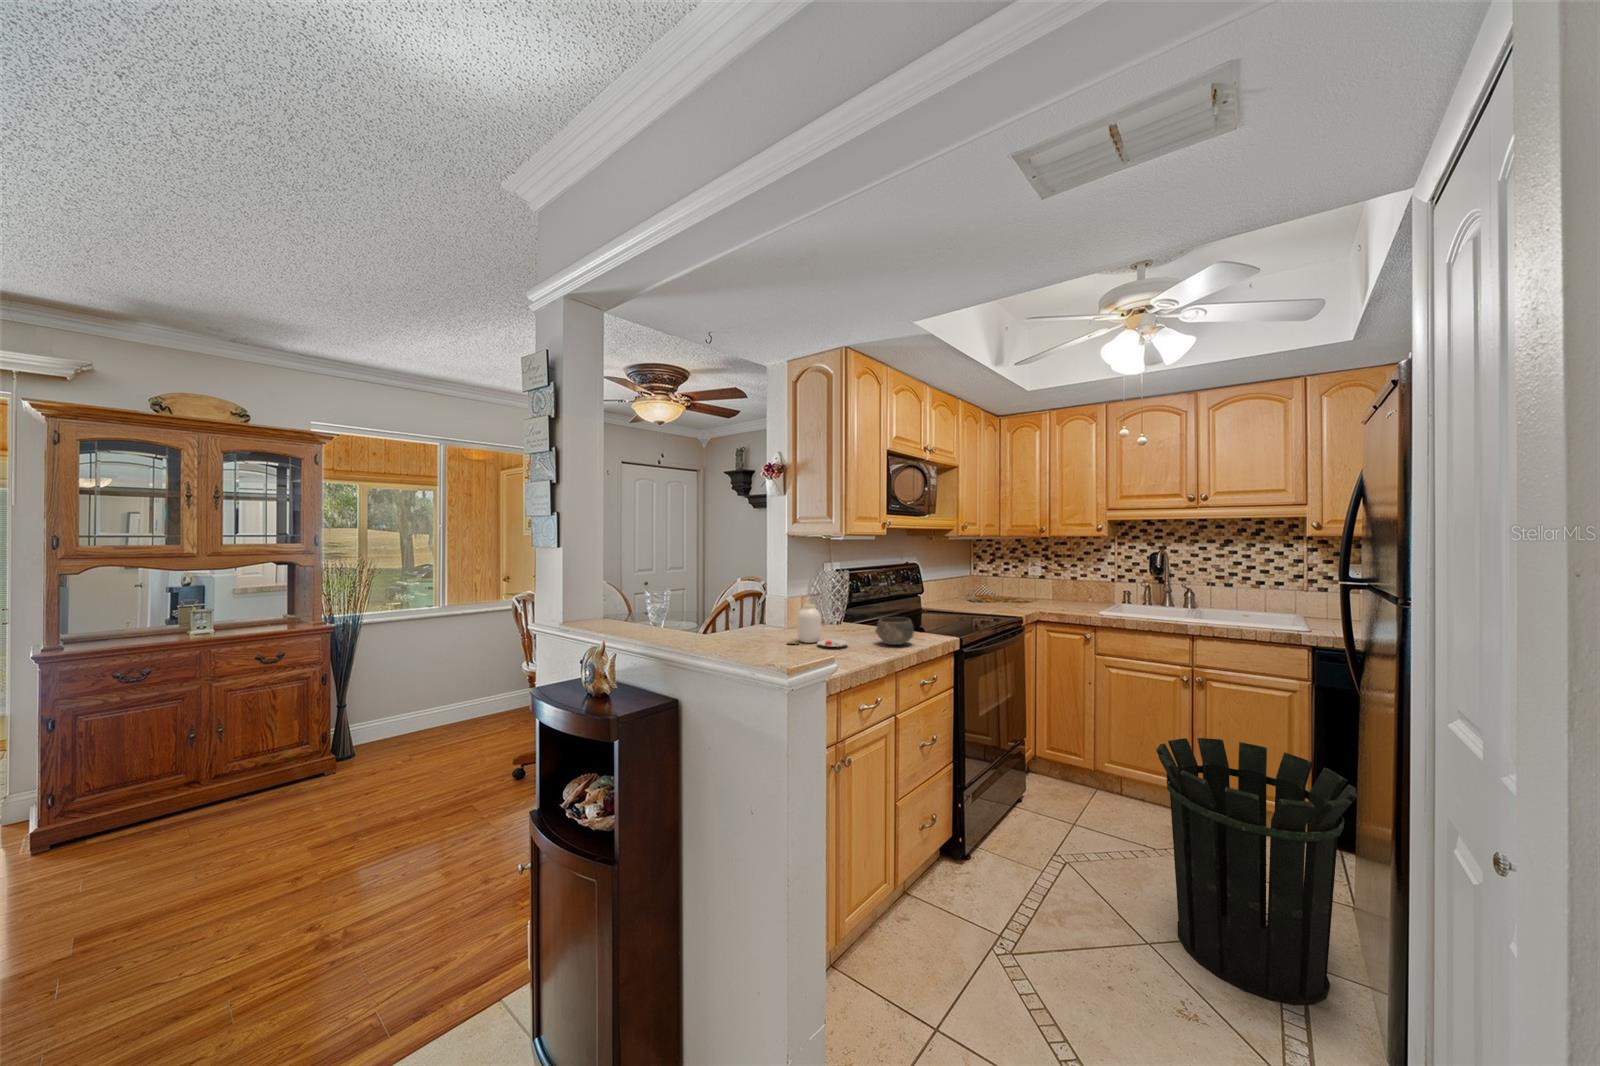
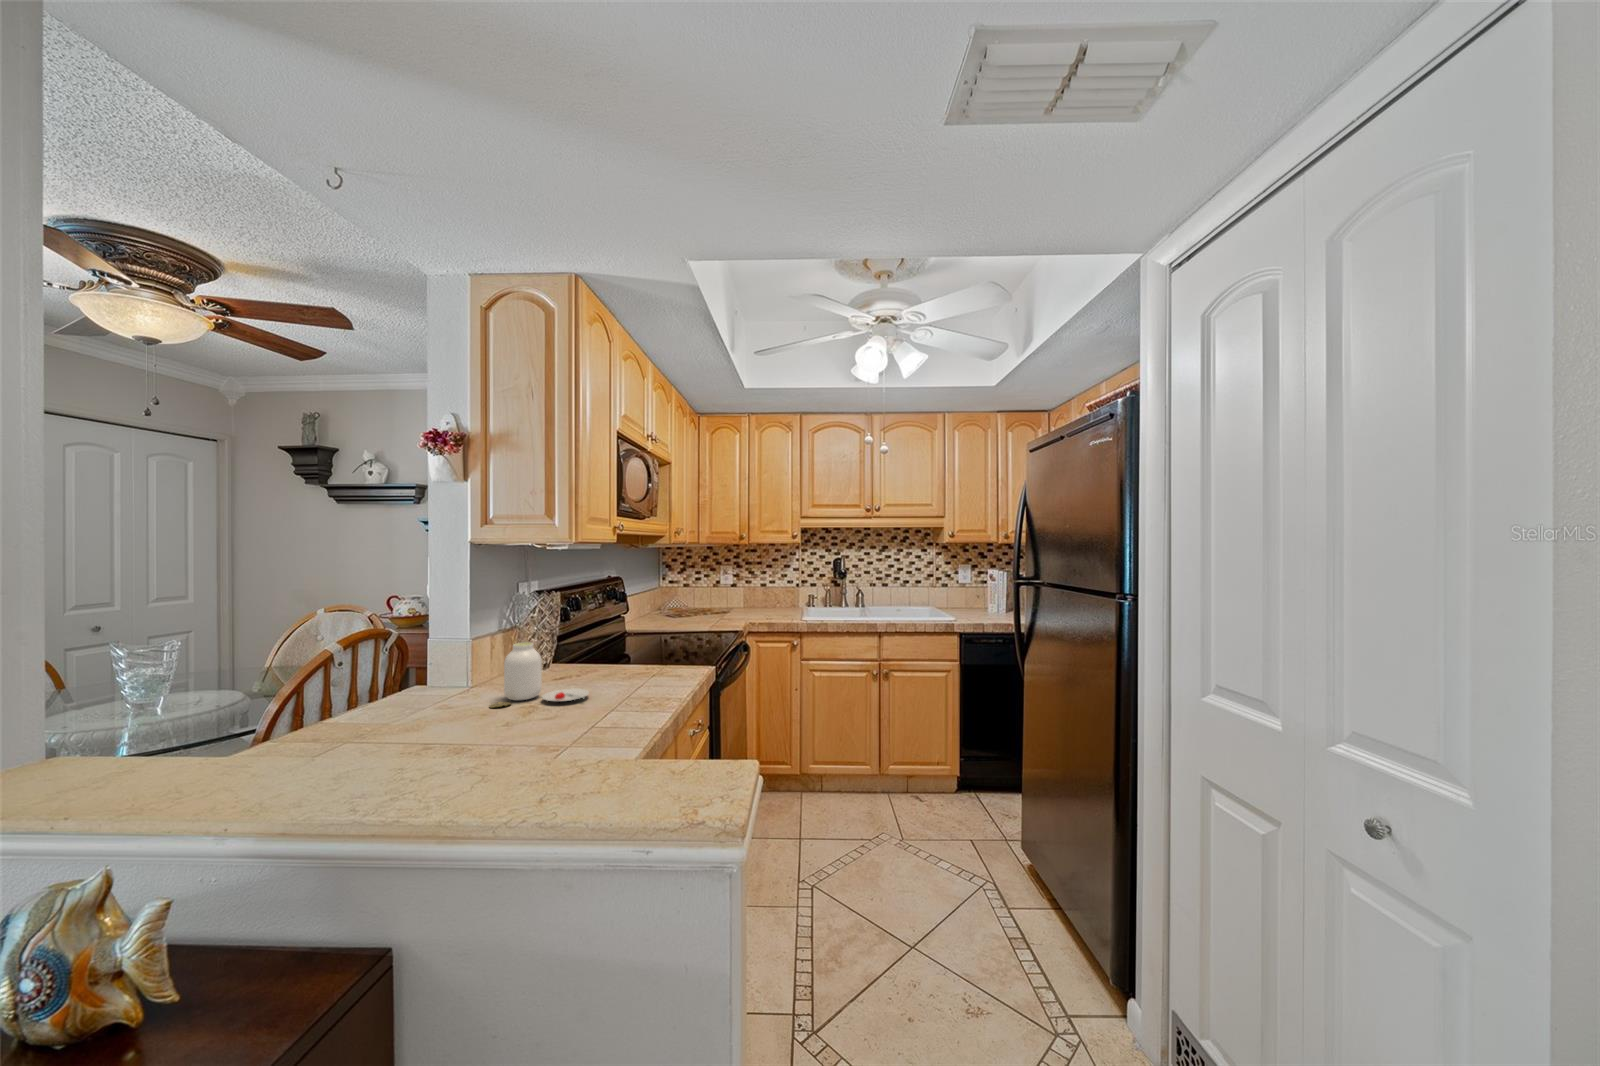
bowl: present [875,617,914,645] -> none [620,647,670,685]
waste bin: present [1156,738,1357,1005] -> none [902,725,1043,949]

